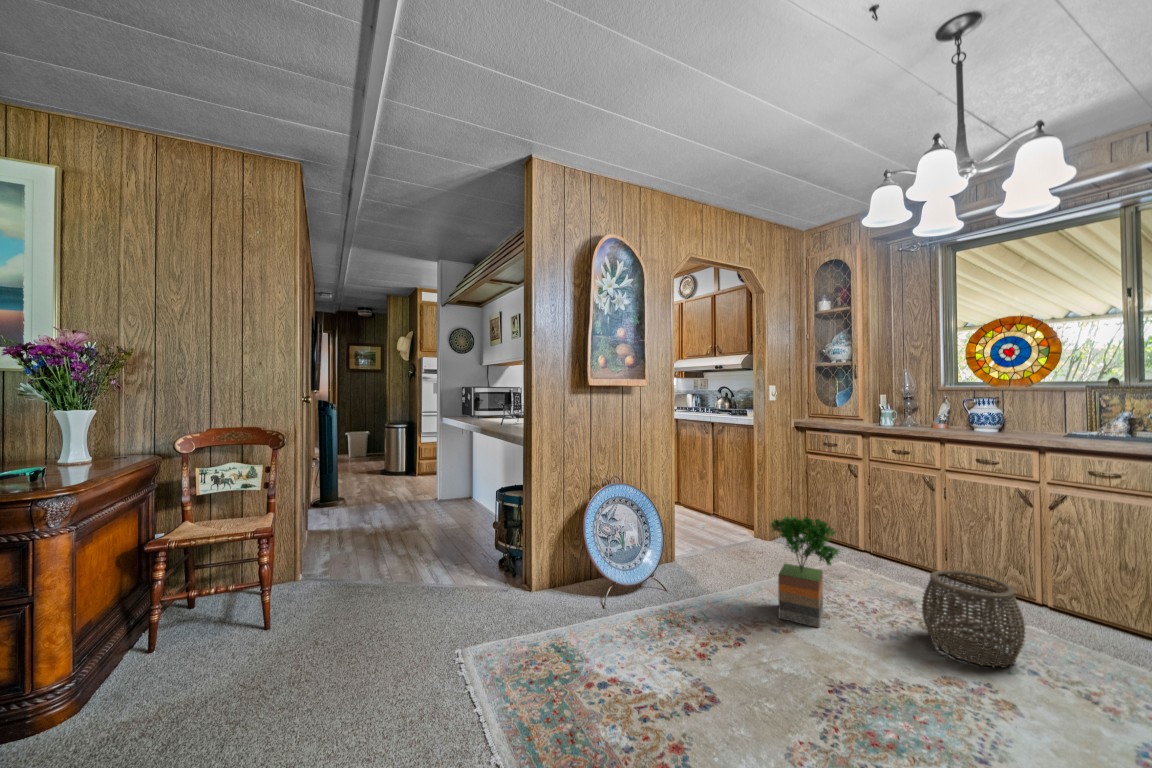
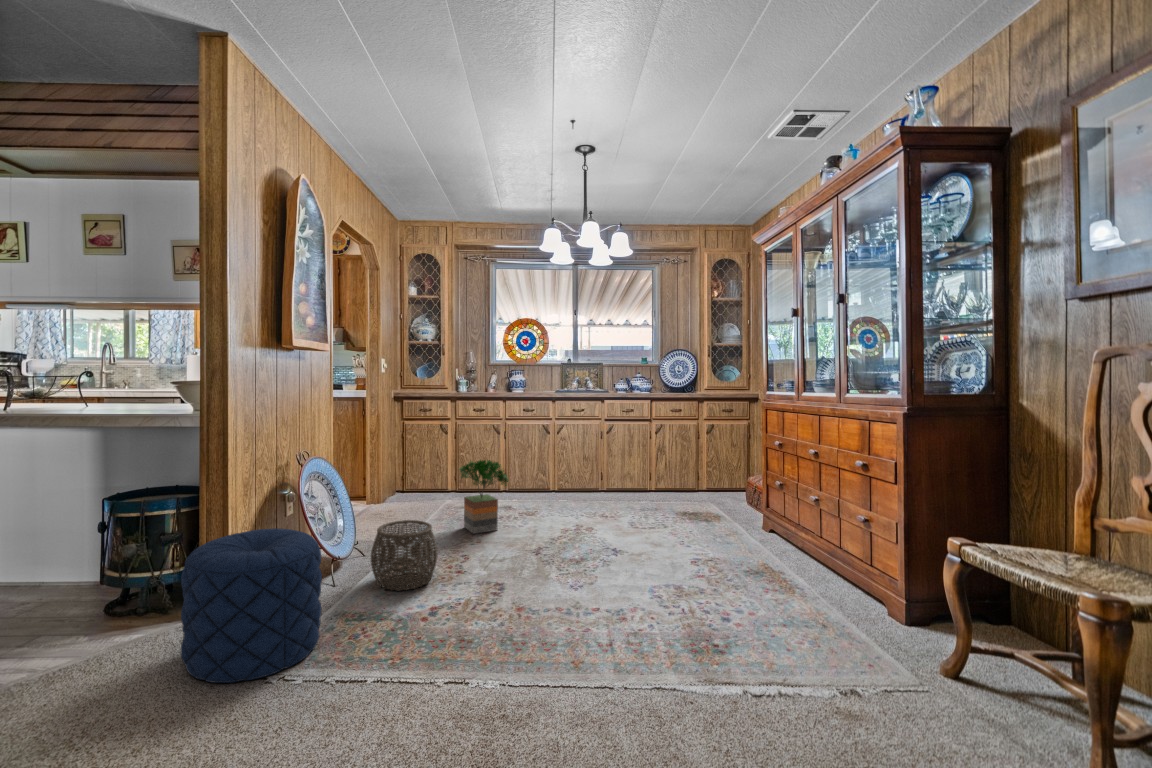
pouf: none [366,527,480,663] -> present [181,528,322,683]
woven basket: present [922,570,1026,667] -> present [371,520,438,591]

